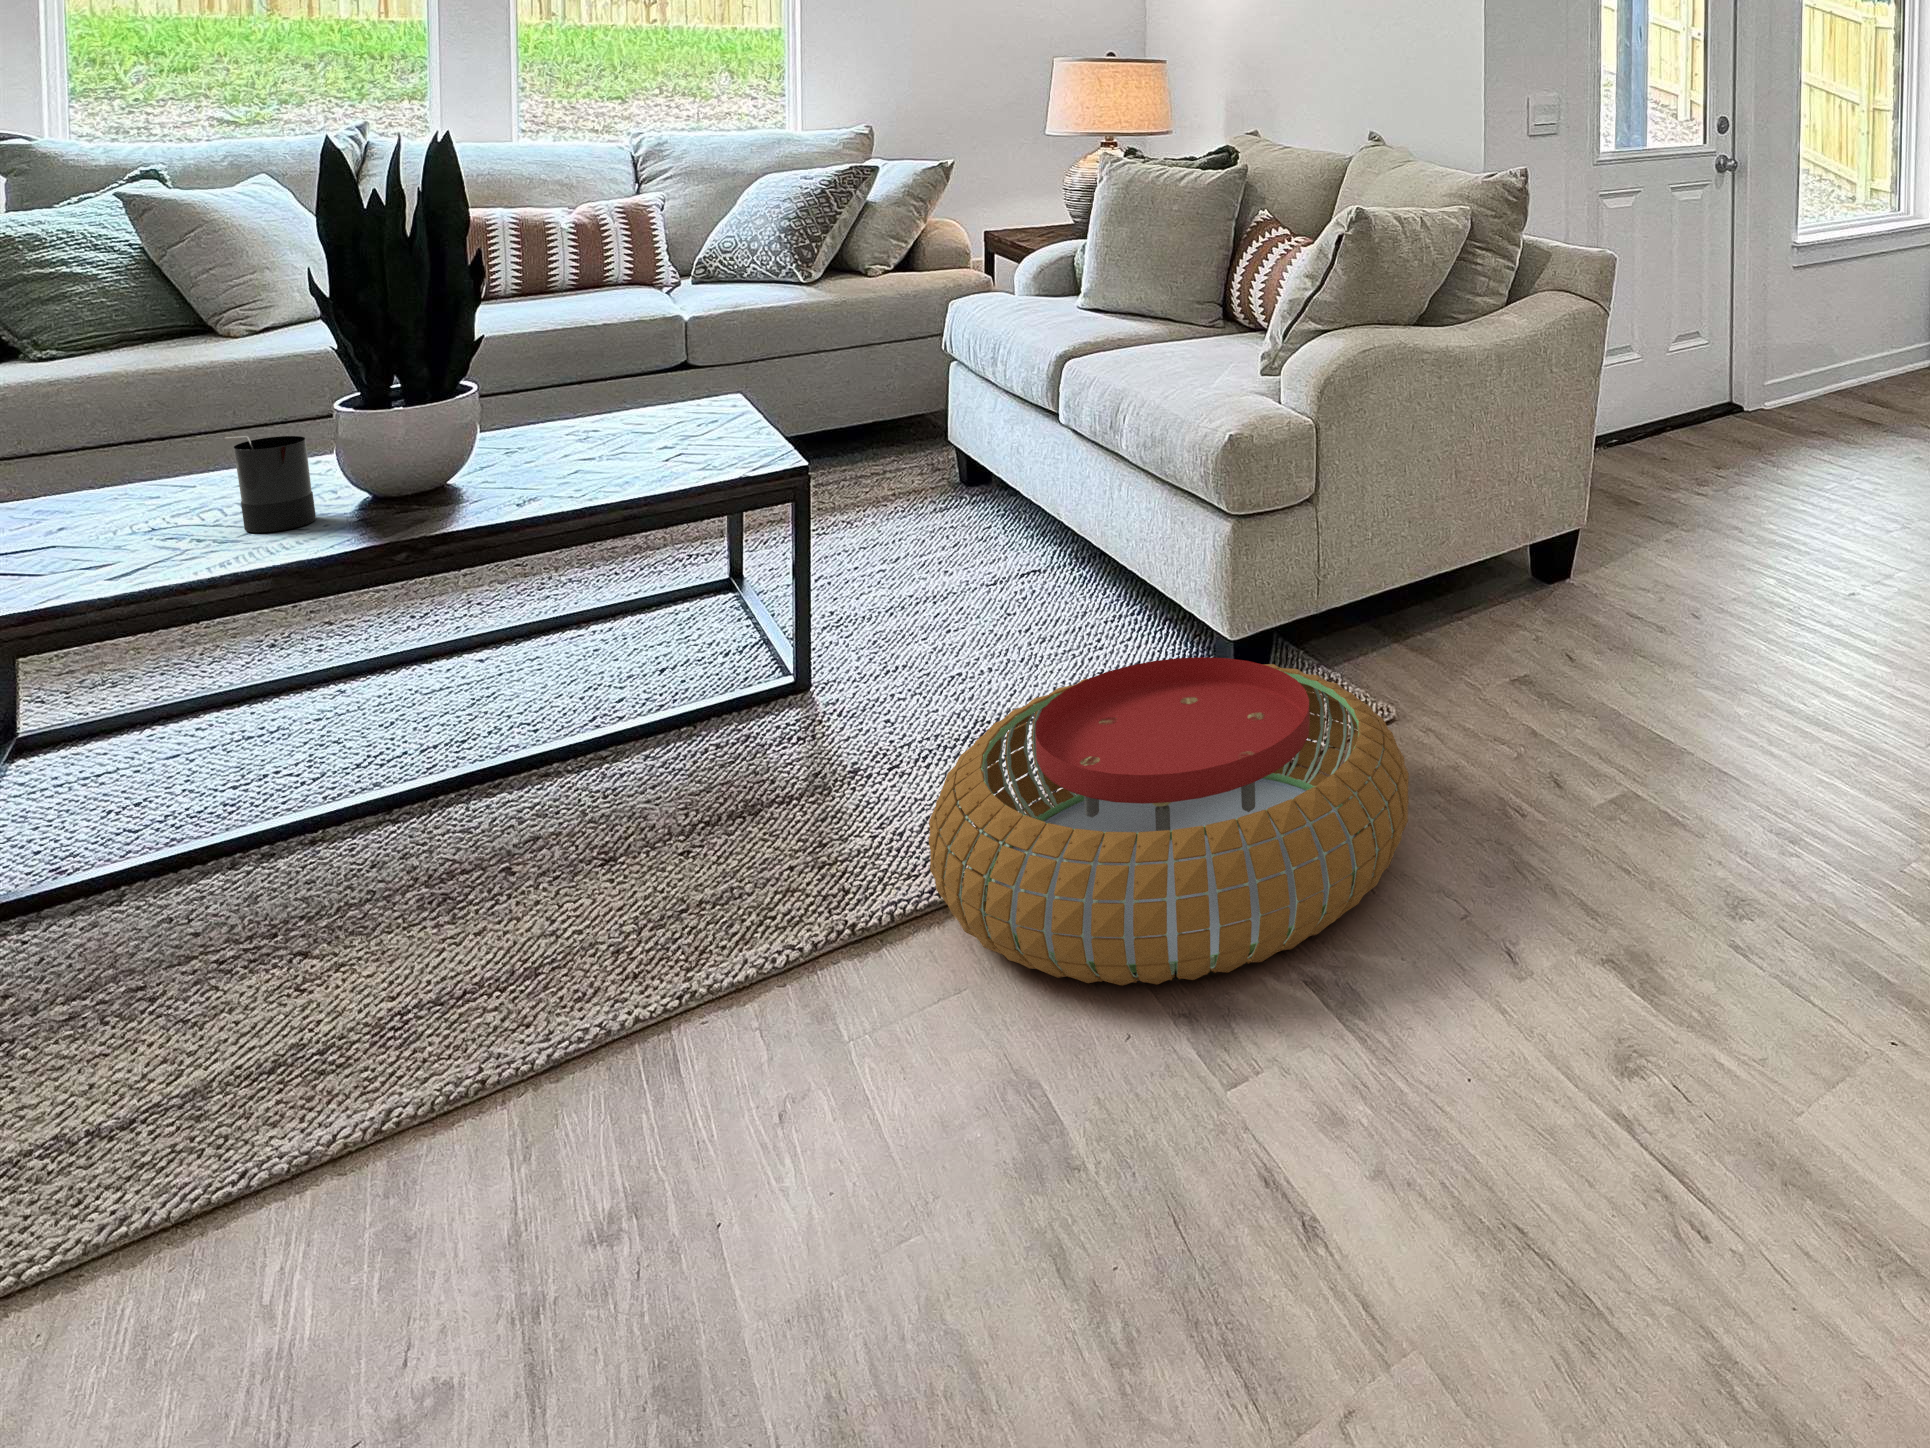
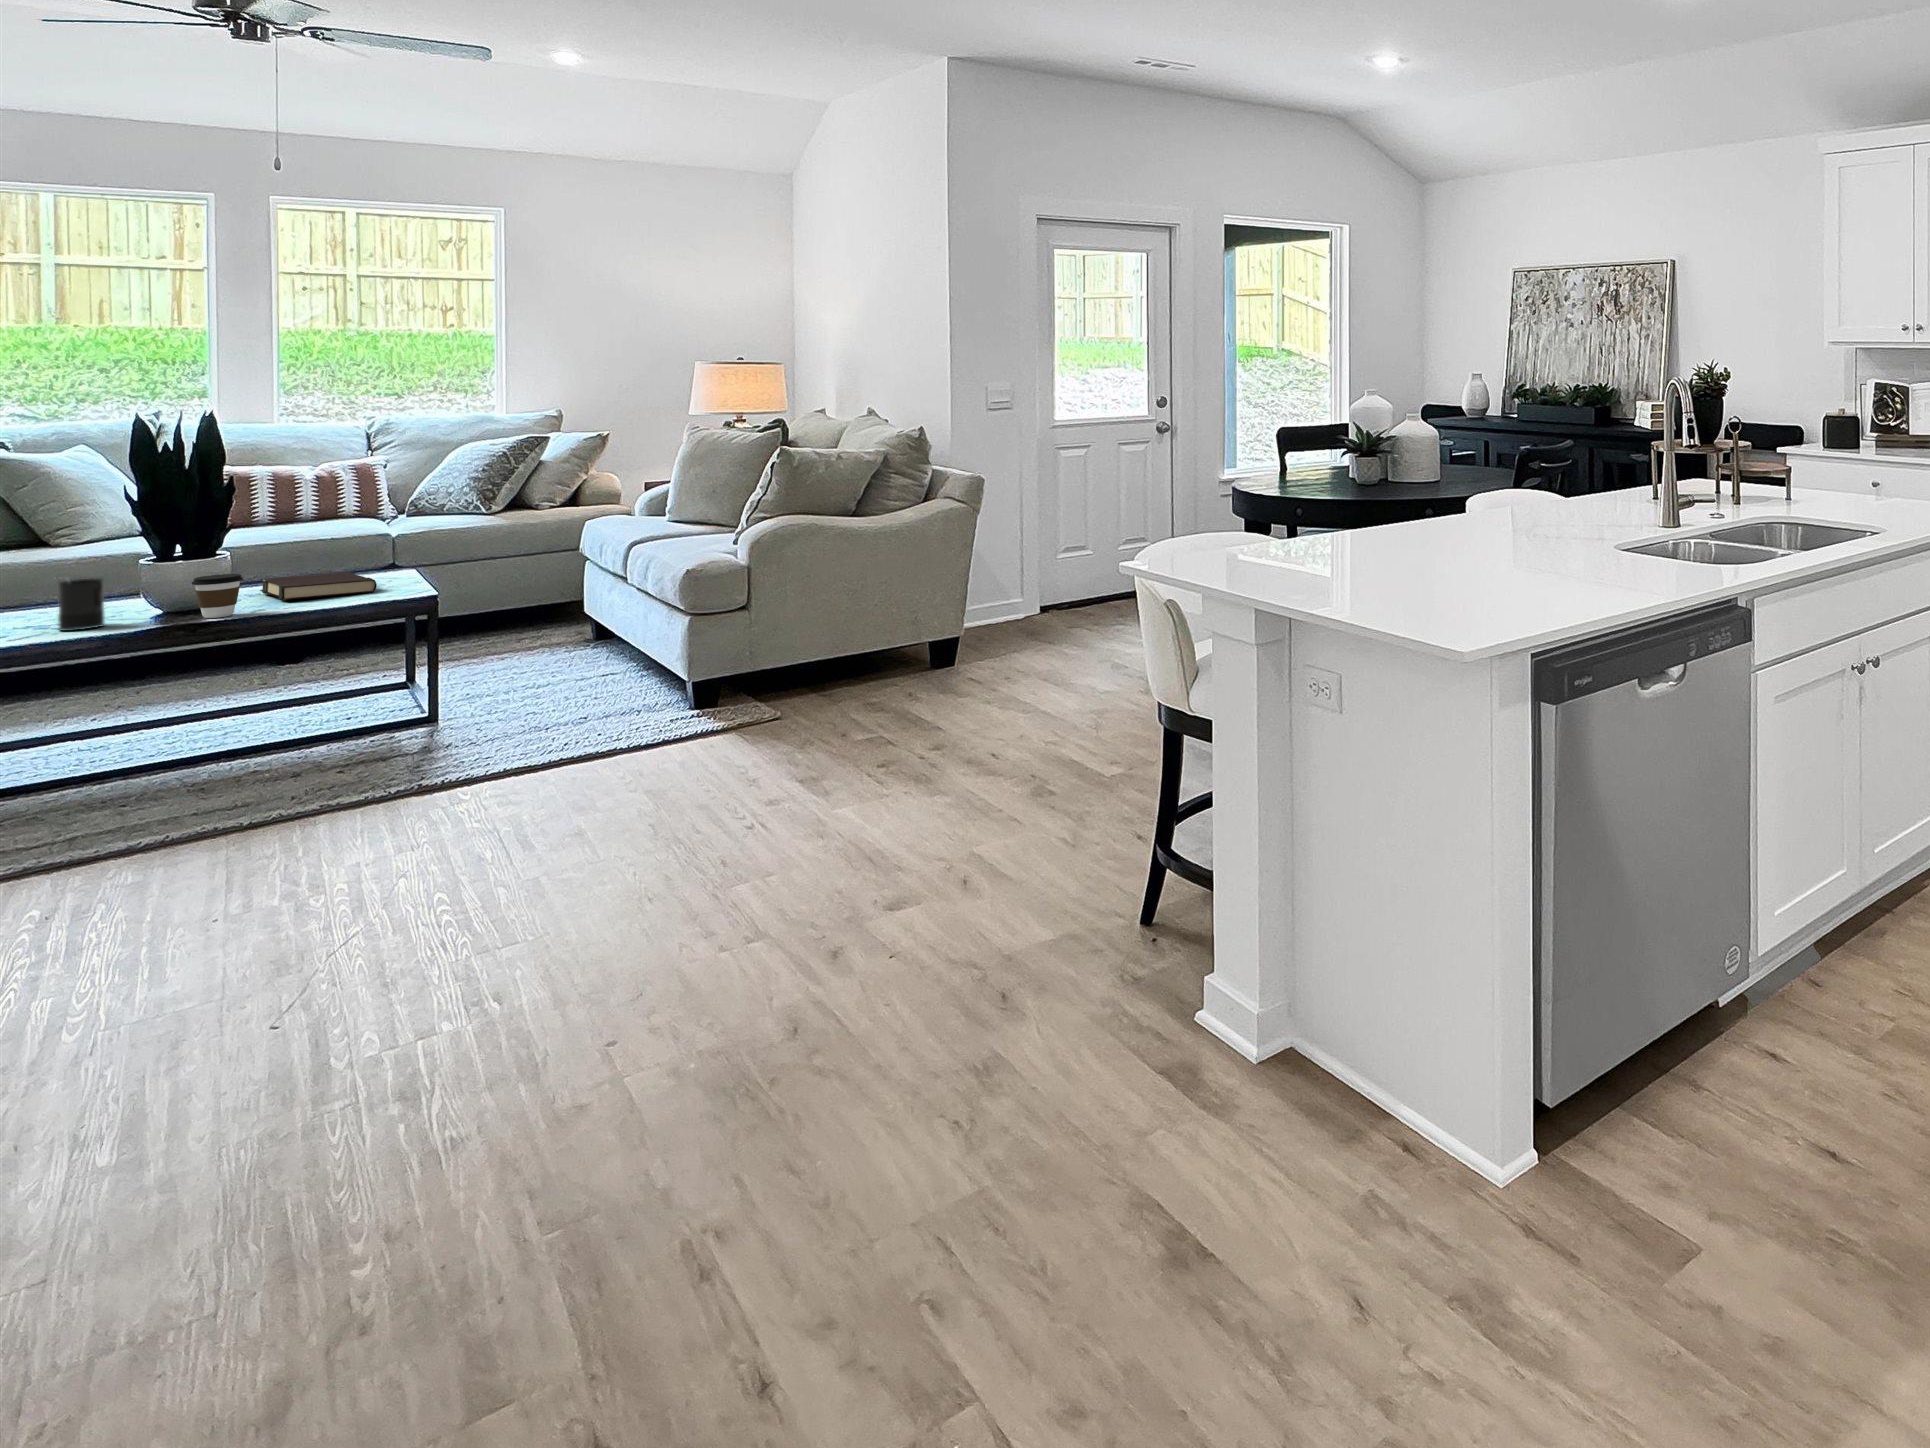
book: none [542,403,718,464] -> present [260,572,377,600]
coffee cup: none [444,427,523,507] -> present [192,574,243,618]
pouf: present [928,657,1409,986] -> none [452,680,749,818]

